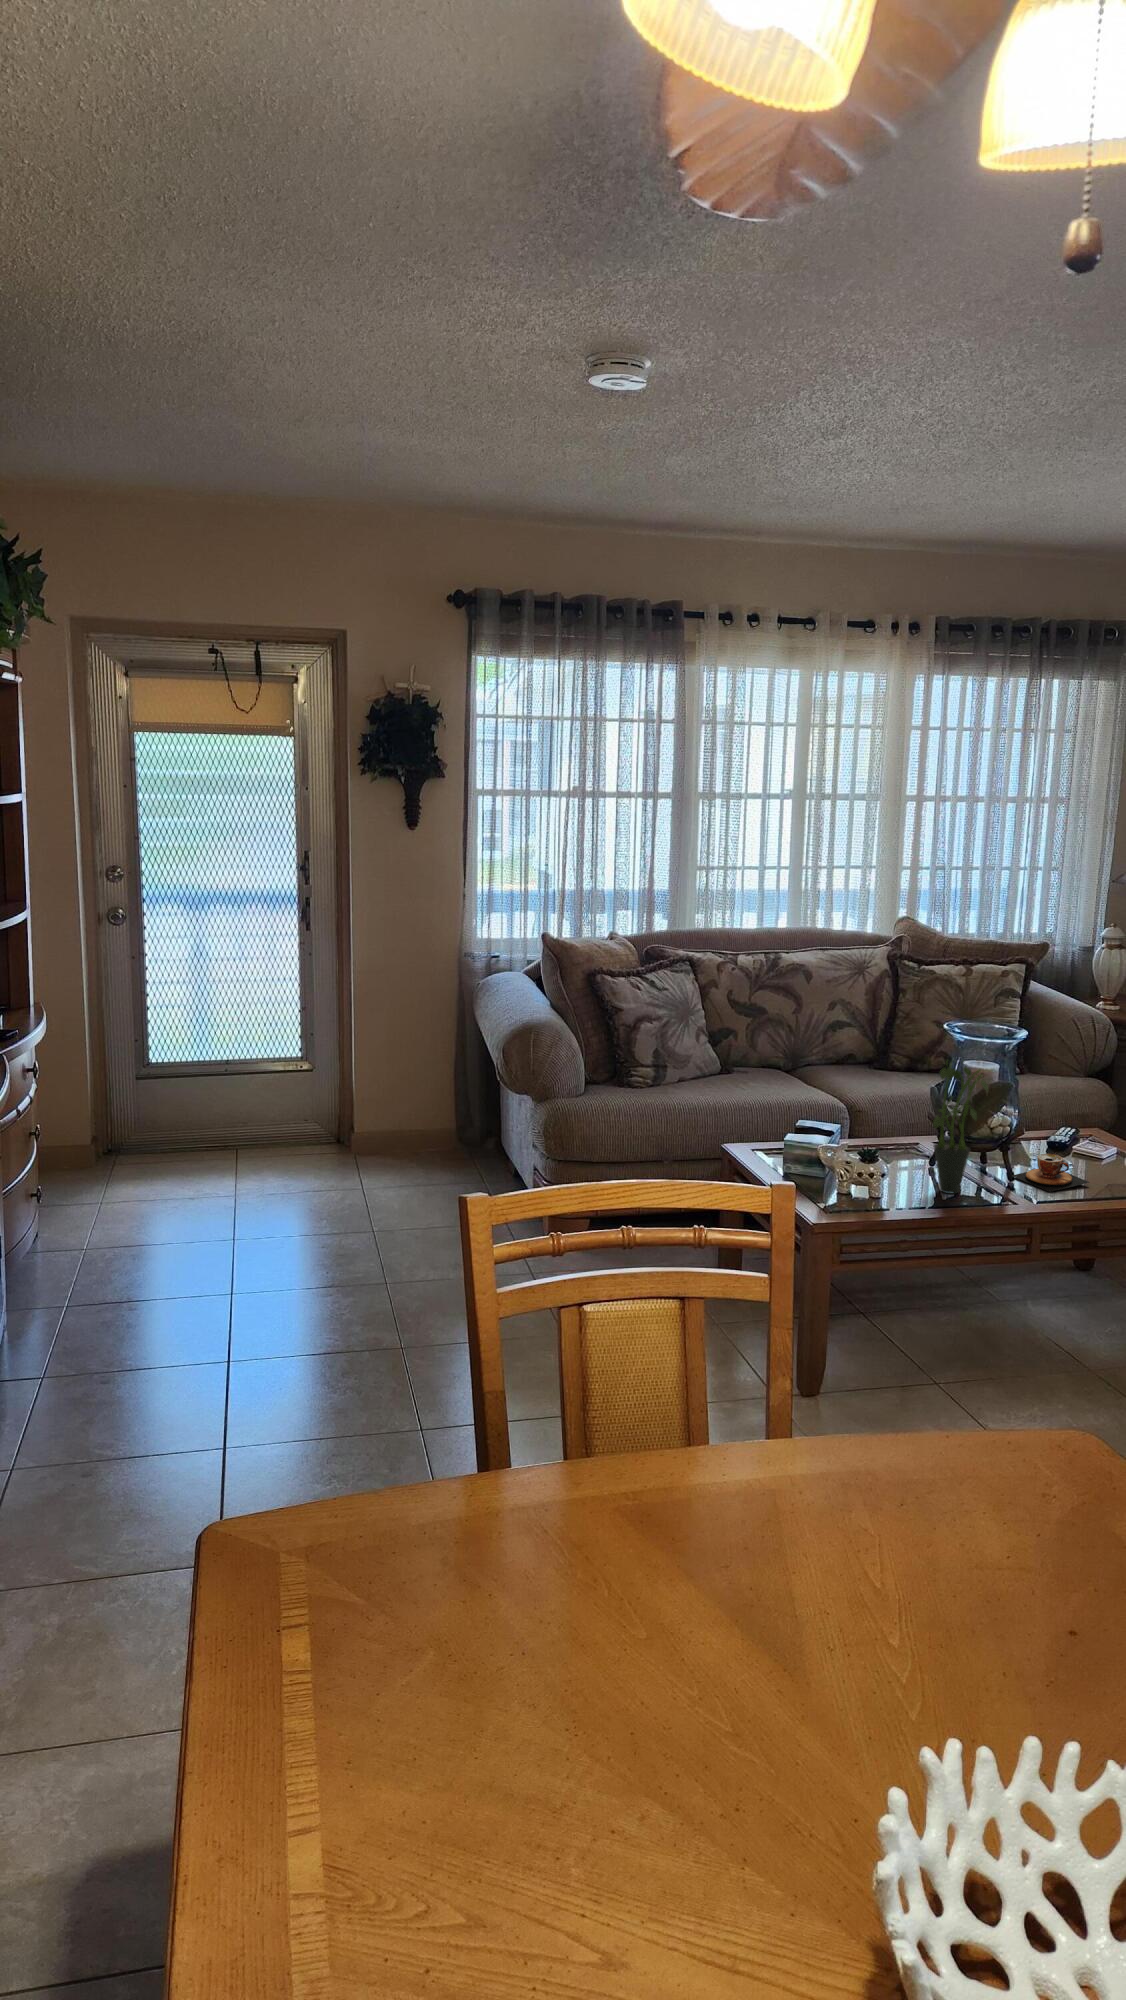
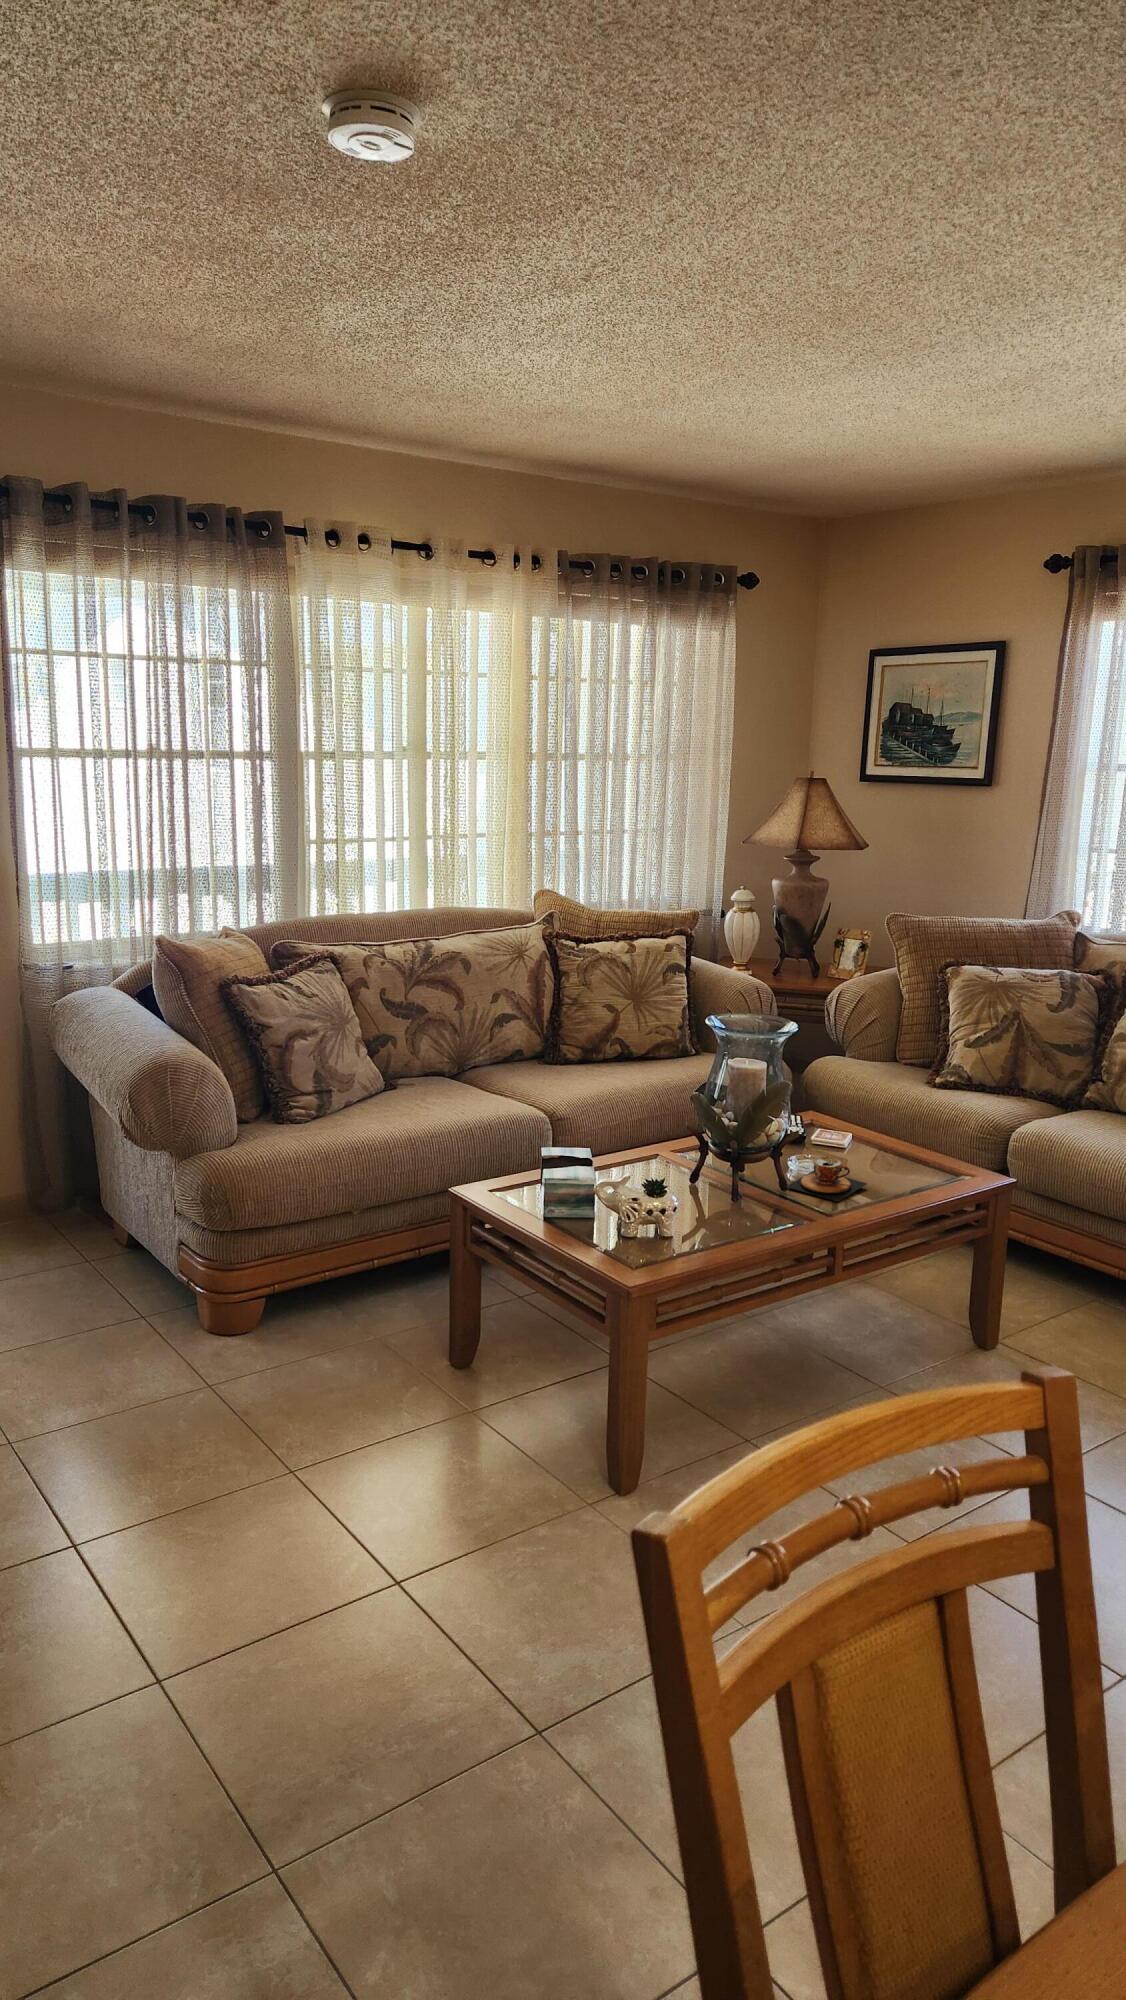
potted plant: present [933,1062,988,1194] -> none [722,1065,791,1221]

